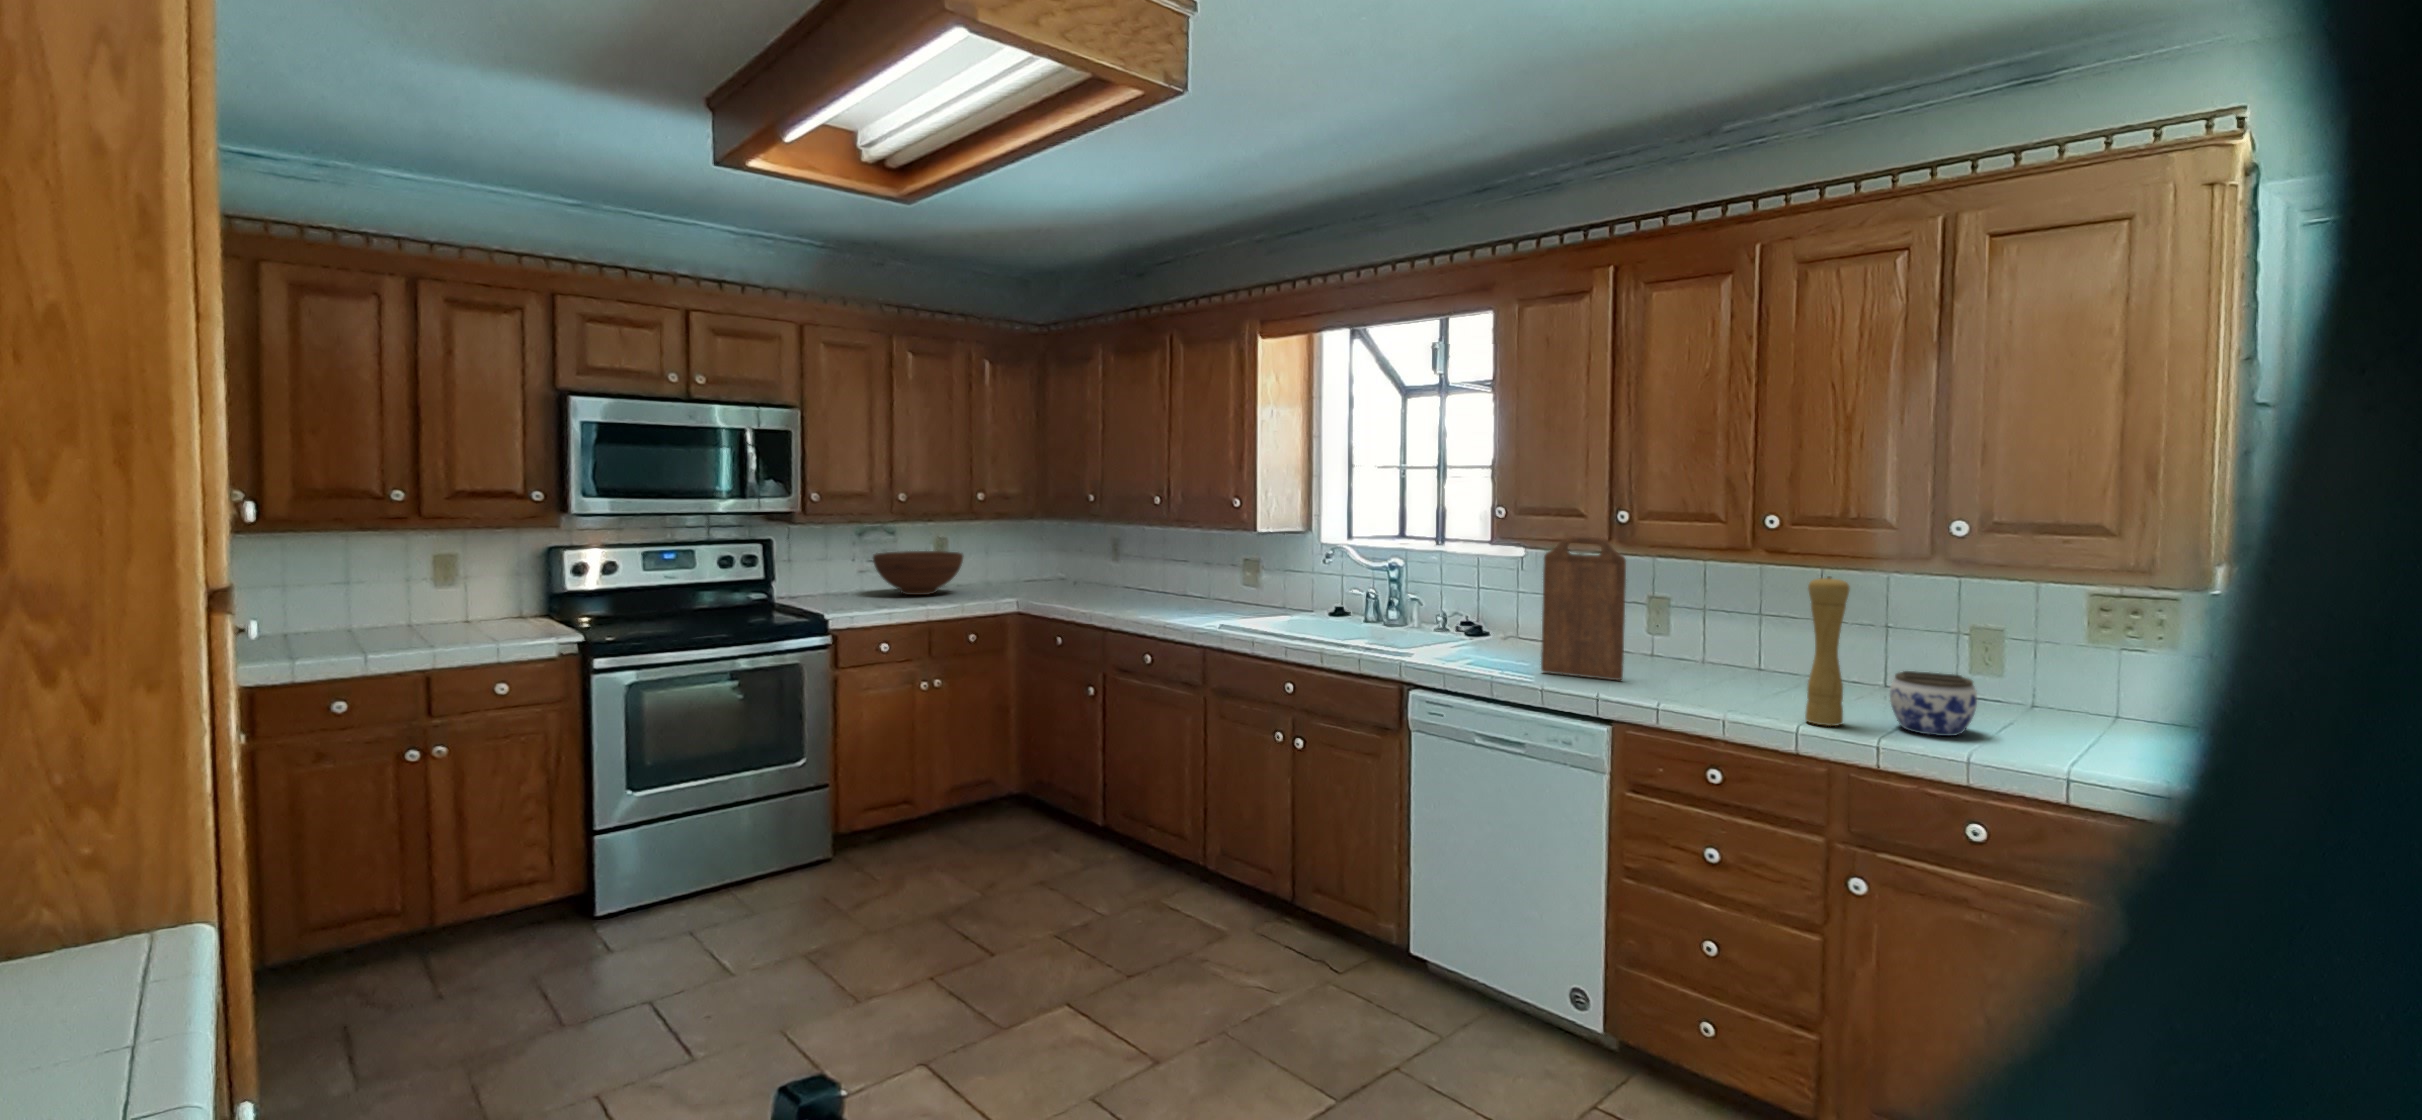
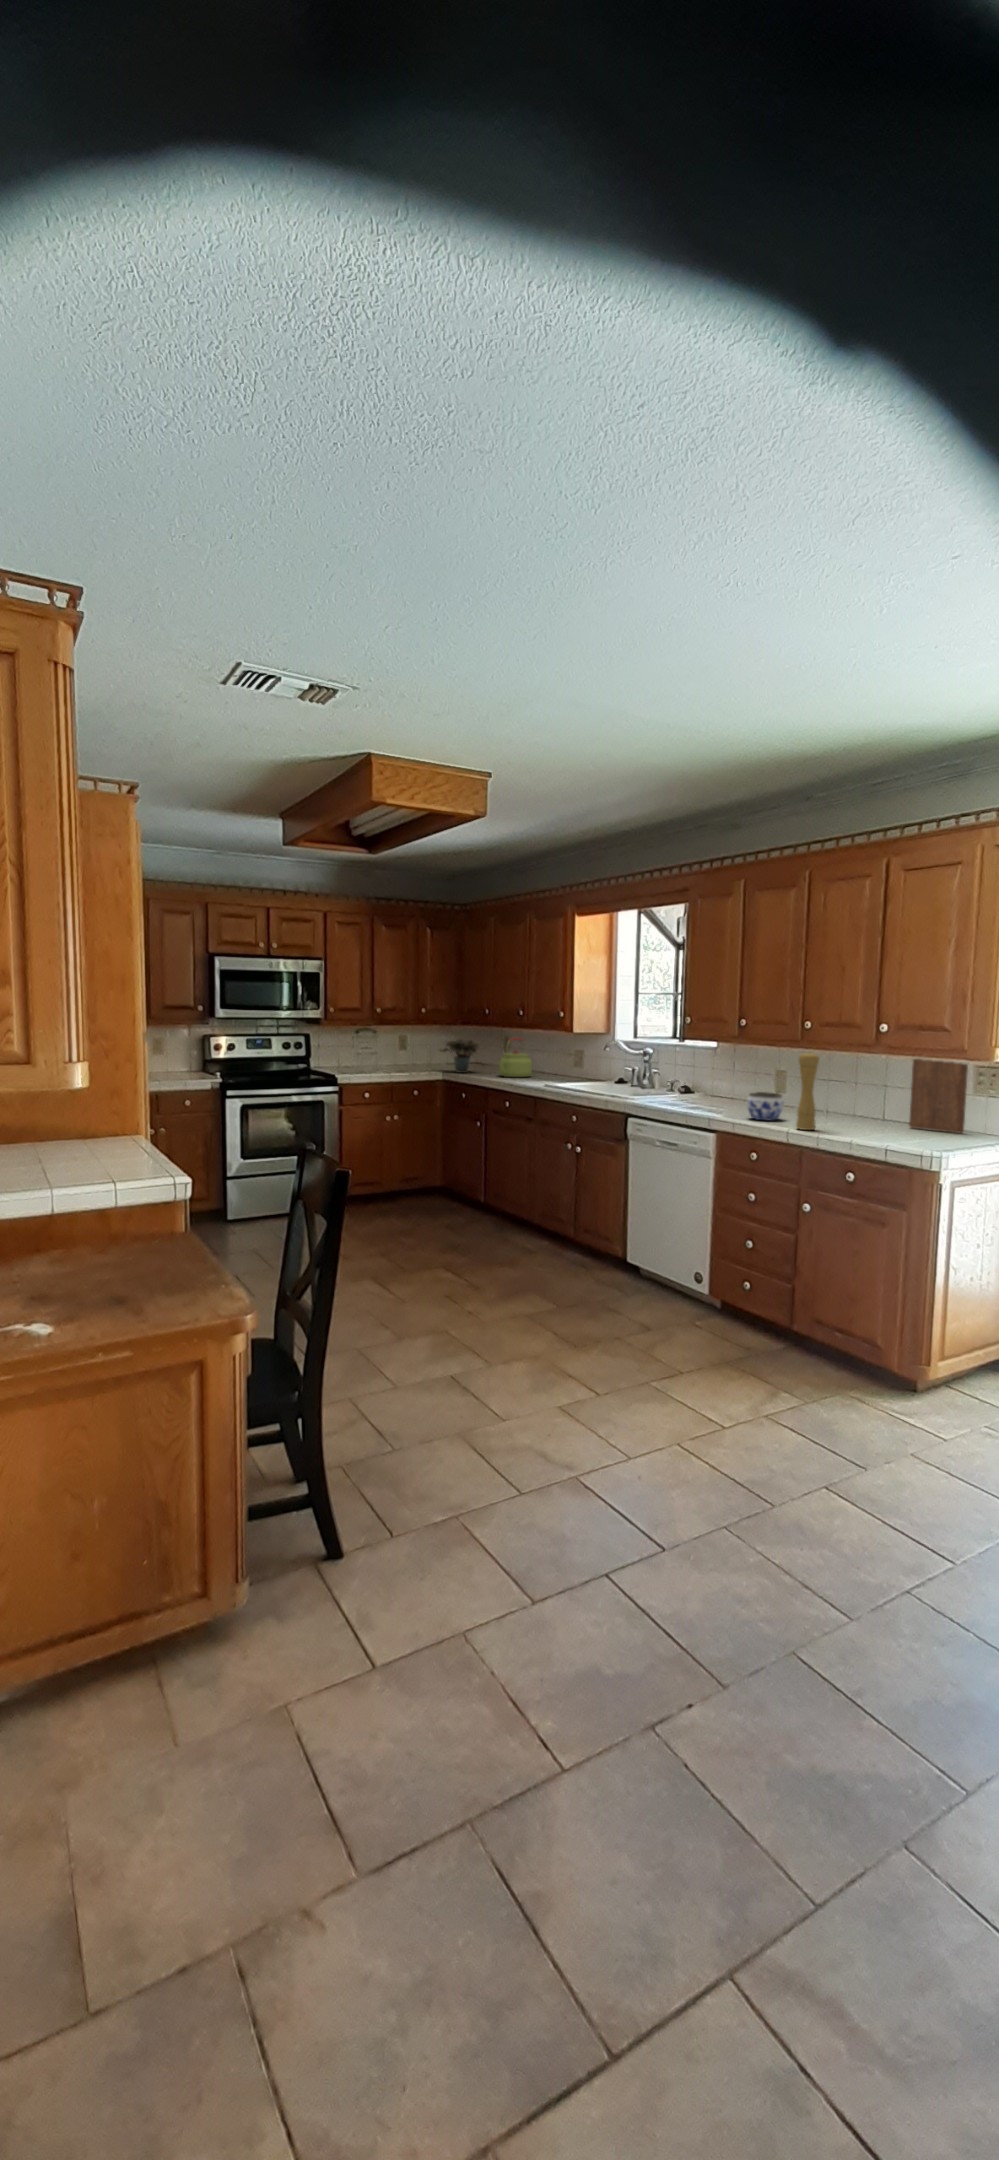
cutting board: present [1541,536,1626,681] -> present [909,1059,968,1133]
kettle: none [1115,538,1171,605] -> present [499,1038,532,1077]
potted plant: none [1002,541,1090,597] -> present [440,1040,480,1073]
fruit bowl: present [873,551,964,595] -> none [365,1045,416,1070]
jar: present [1890,671,1977,736] -> present [747,1092,784,1121]

